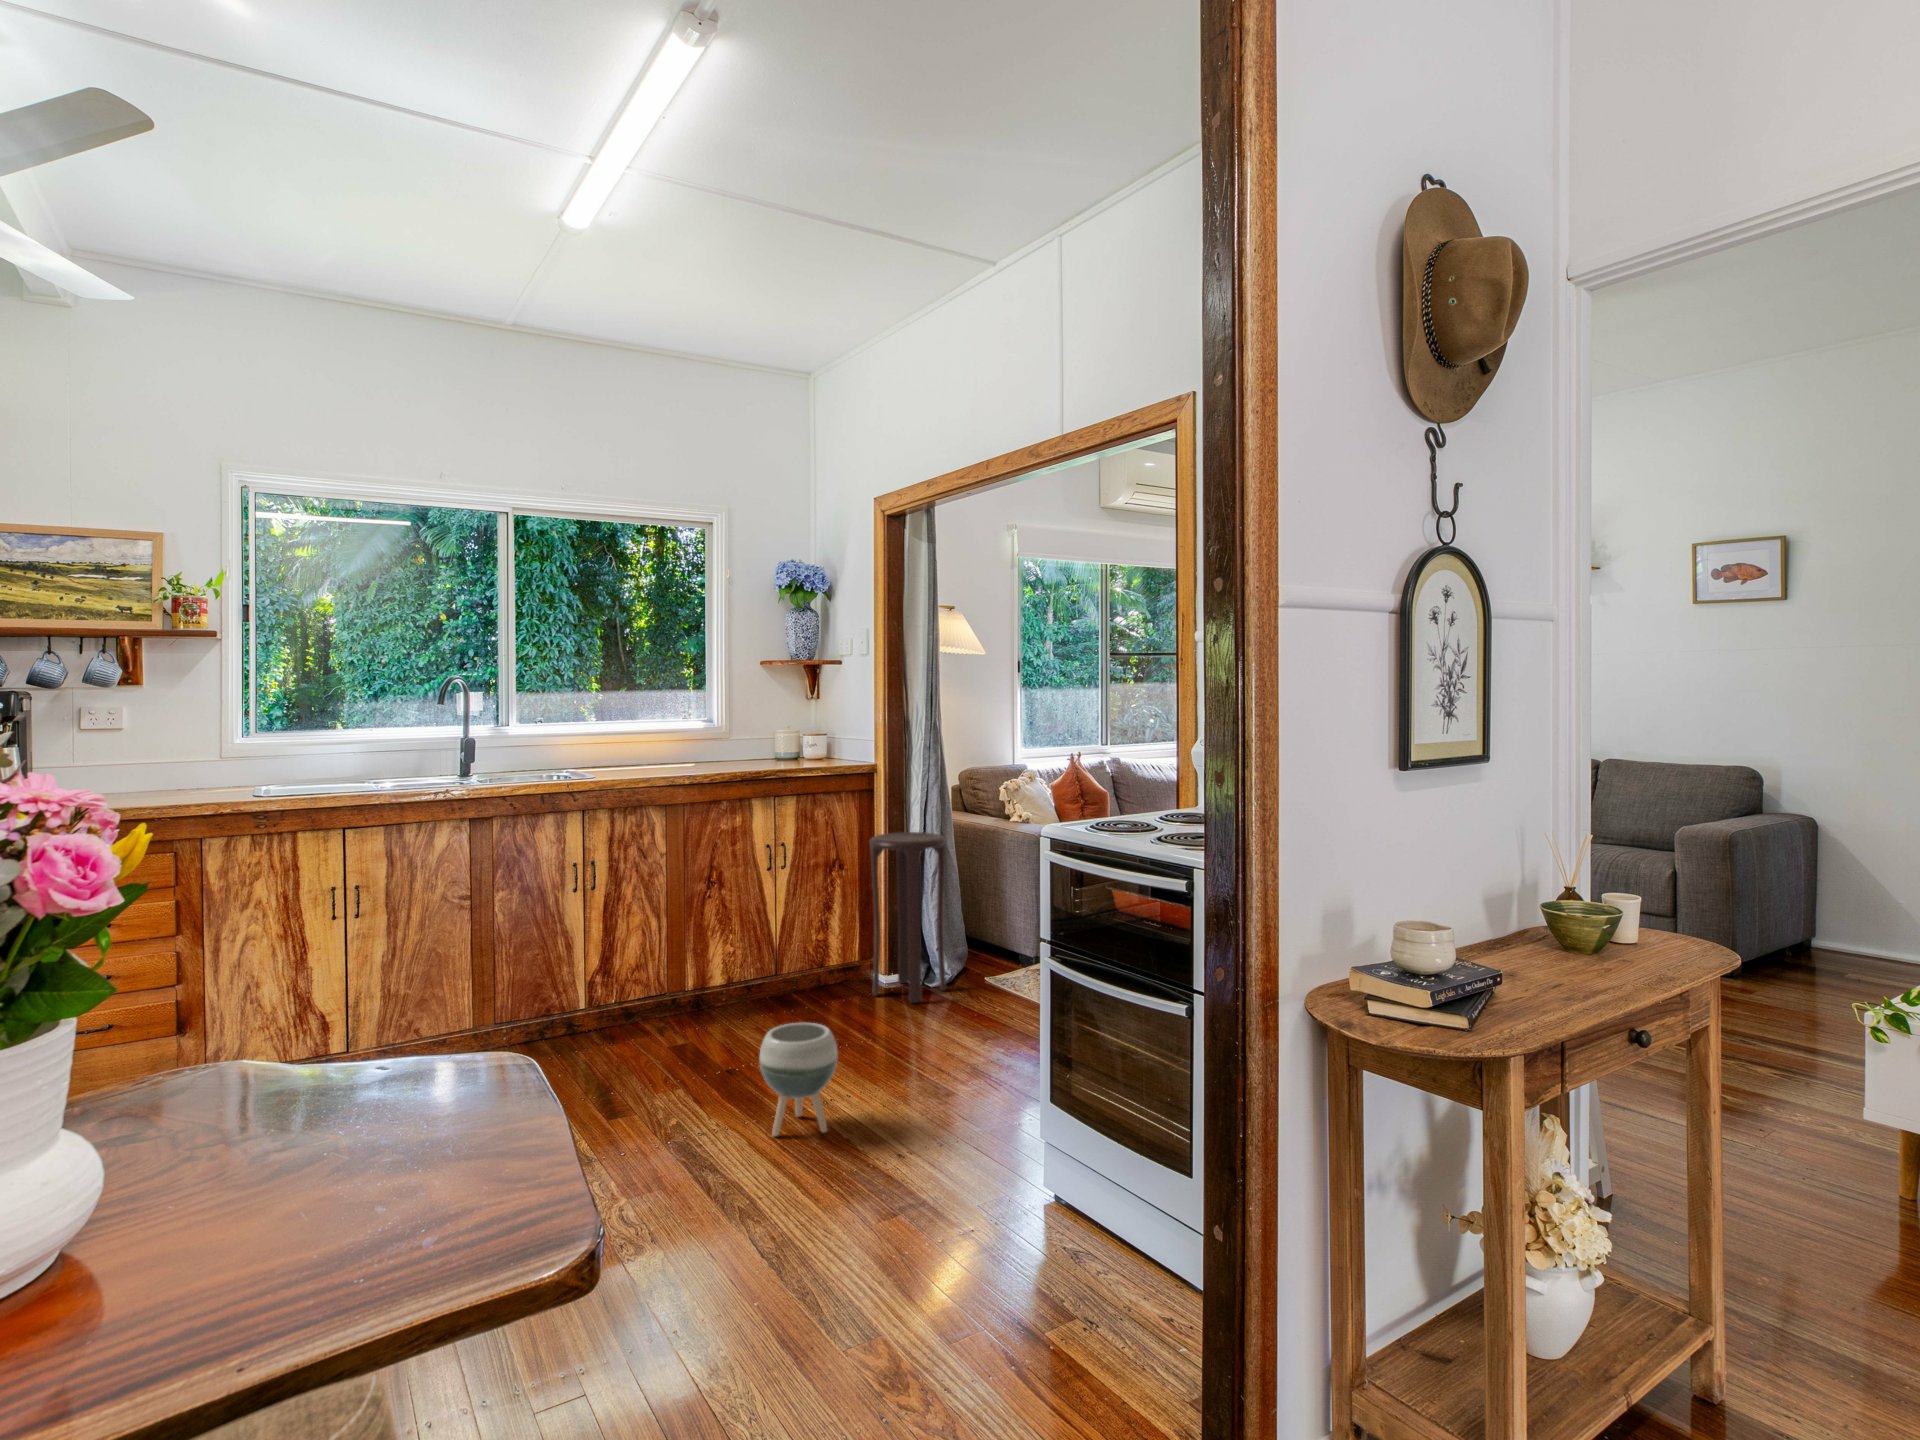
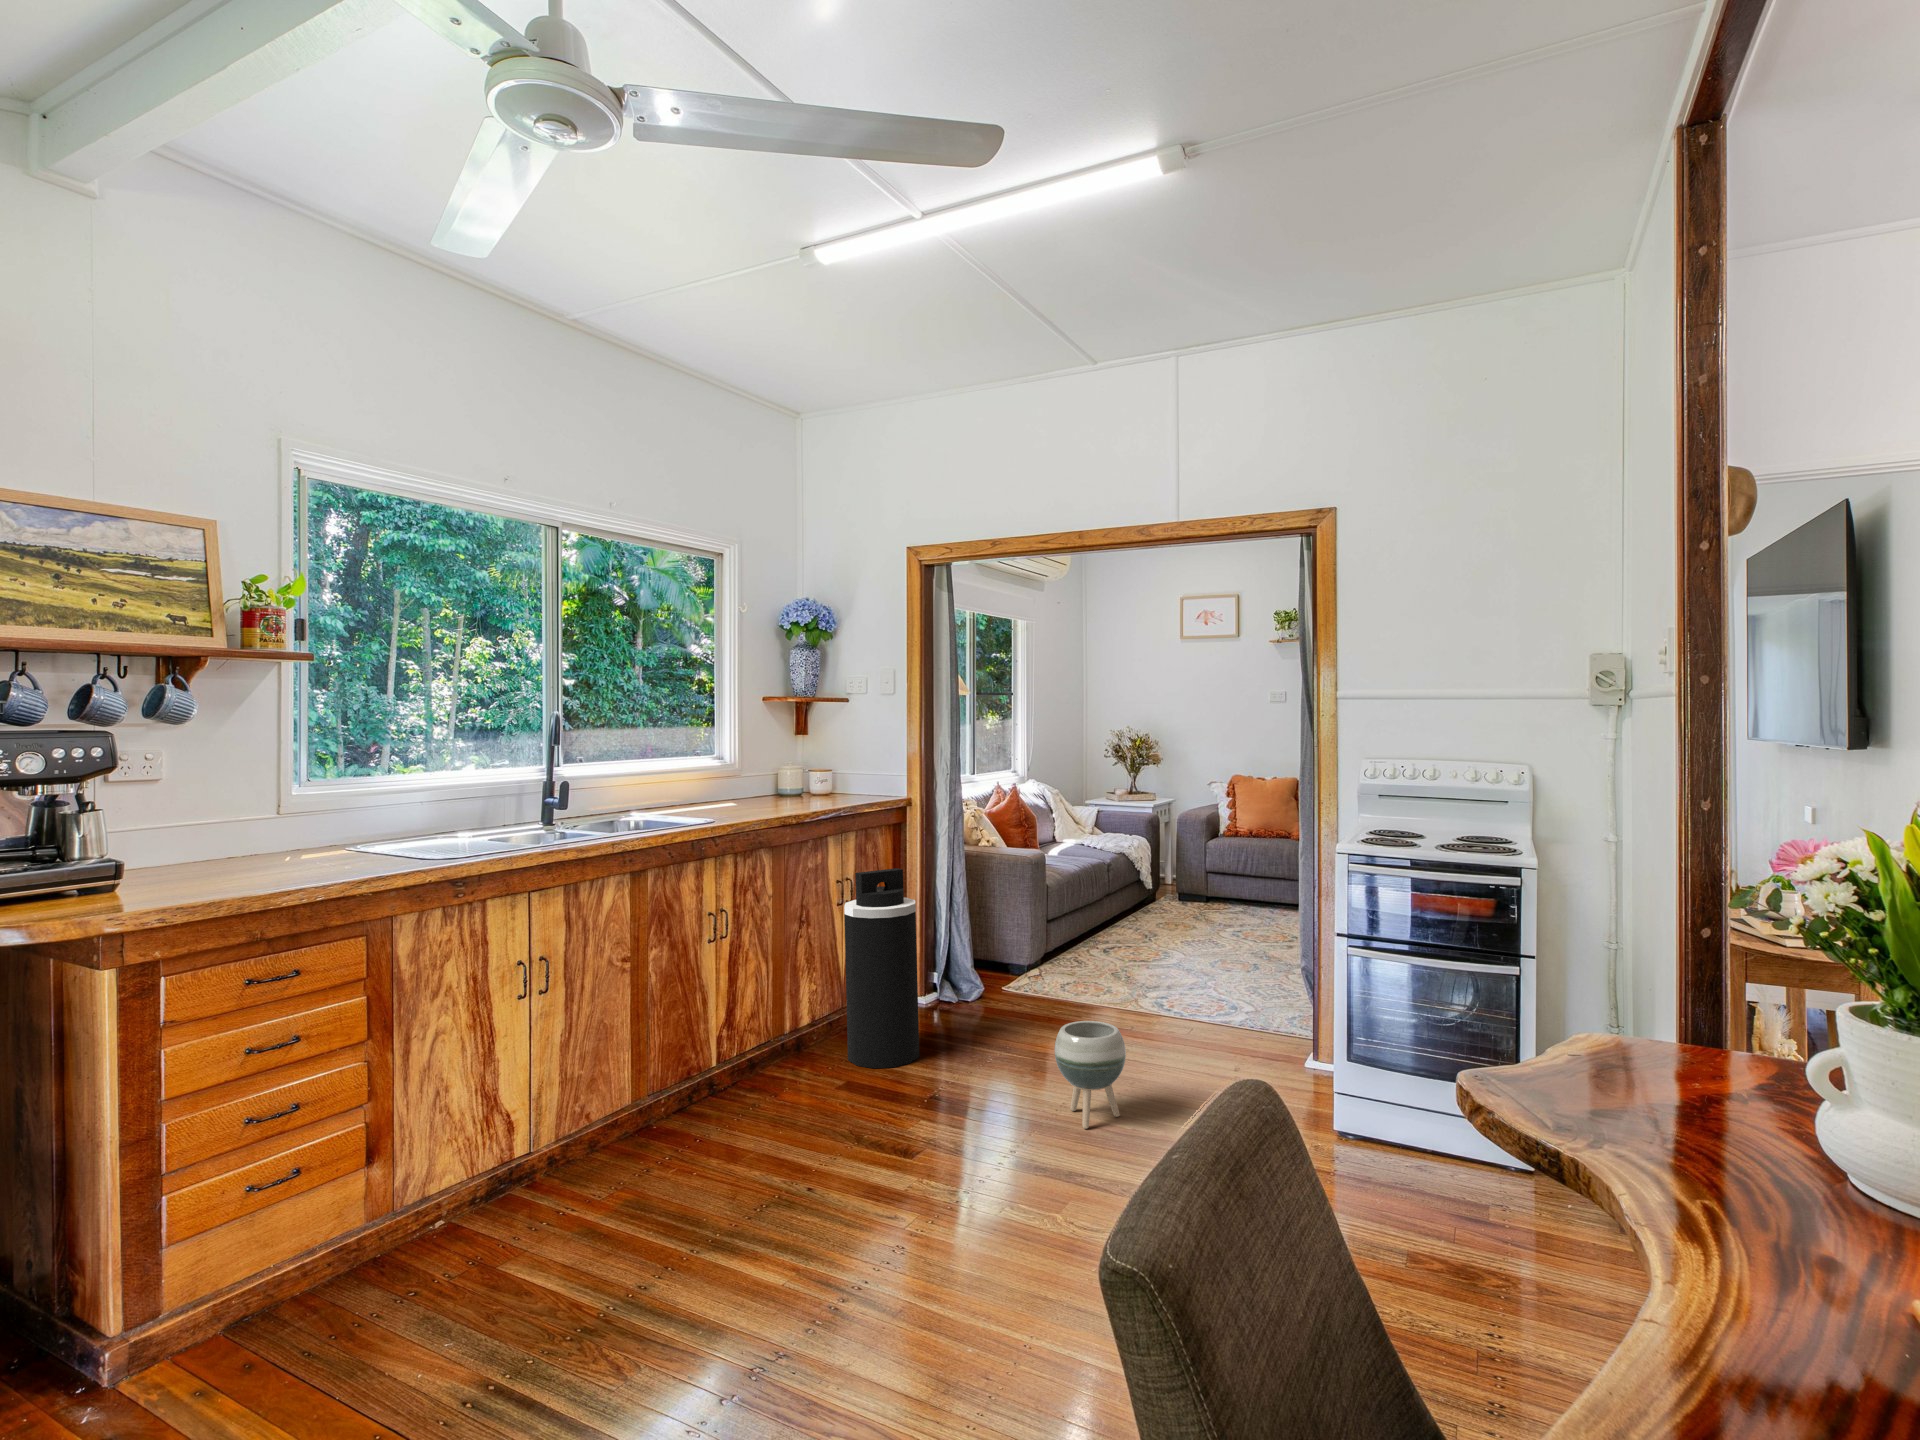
stool: present [870,832,946,1003] -> none [928,855,999,1012]
trash can: none [709,840,786,1040] -> present [844,868,919,1068]

